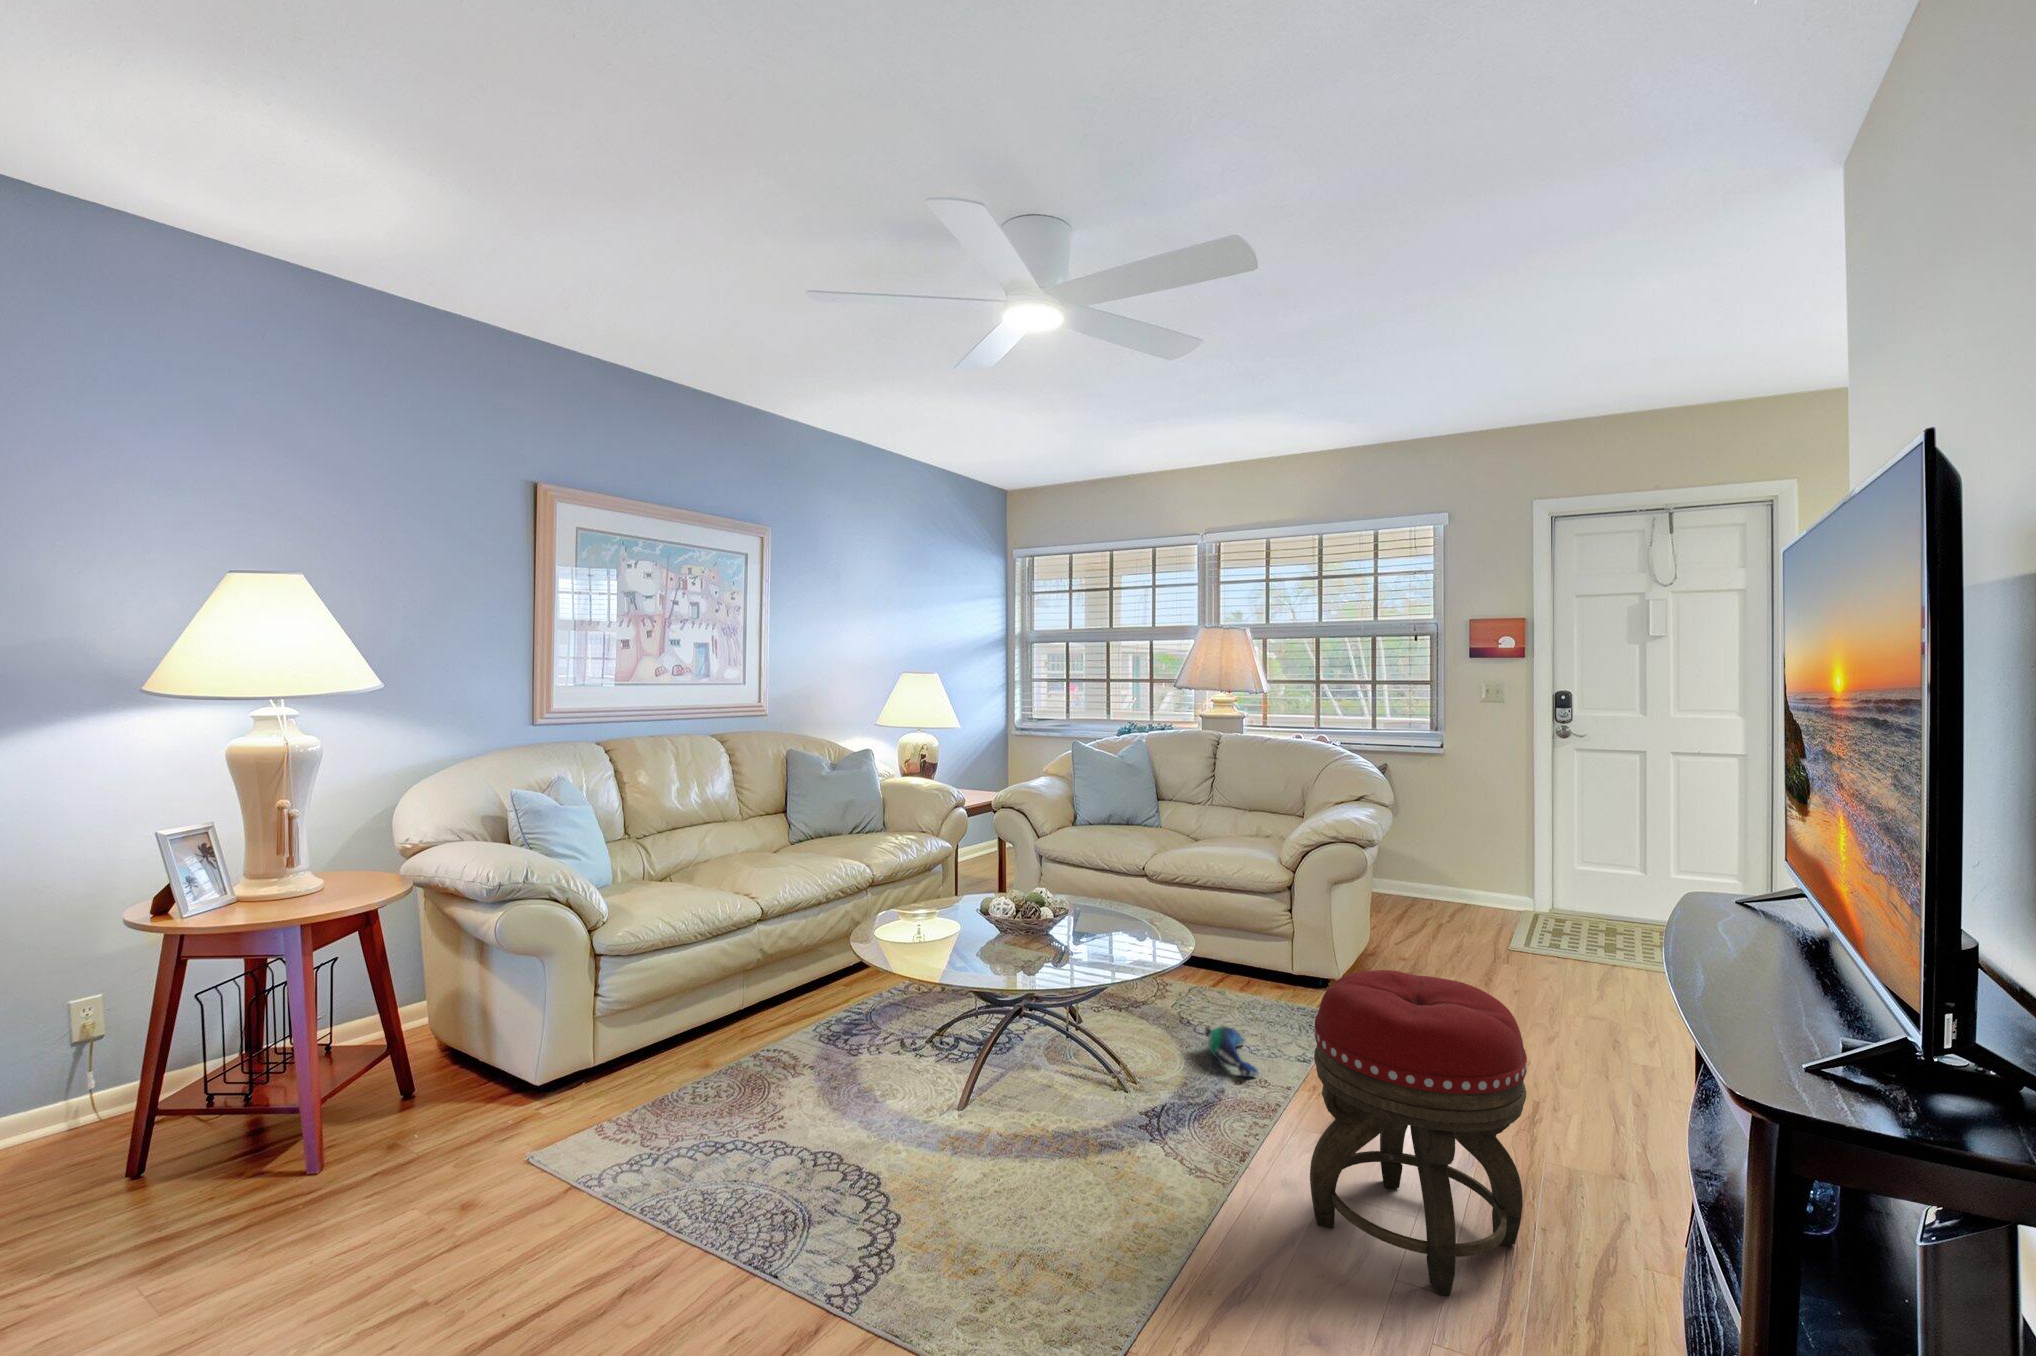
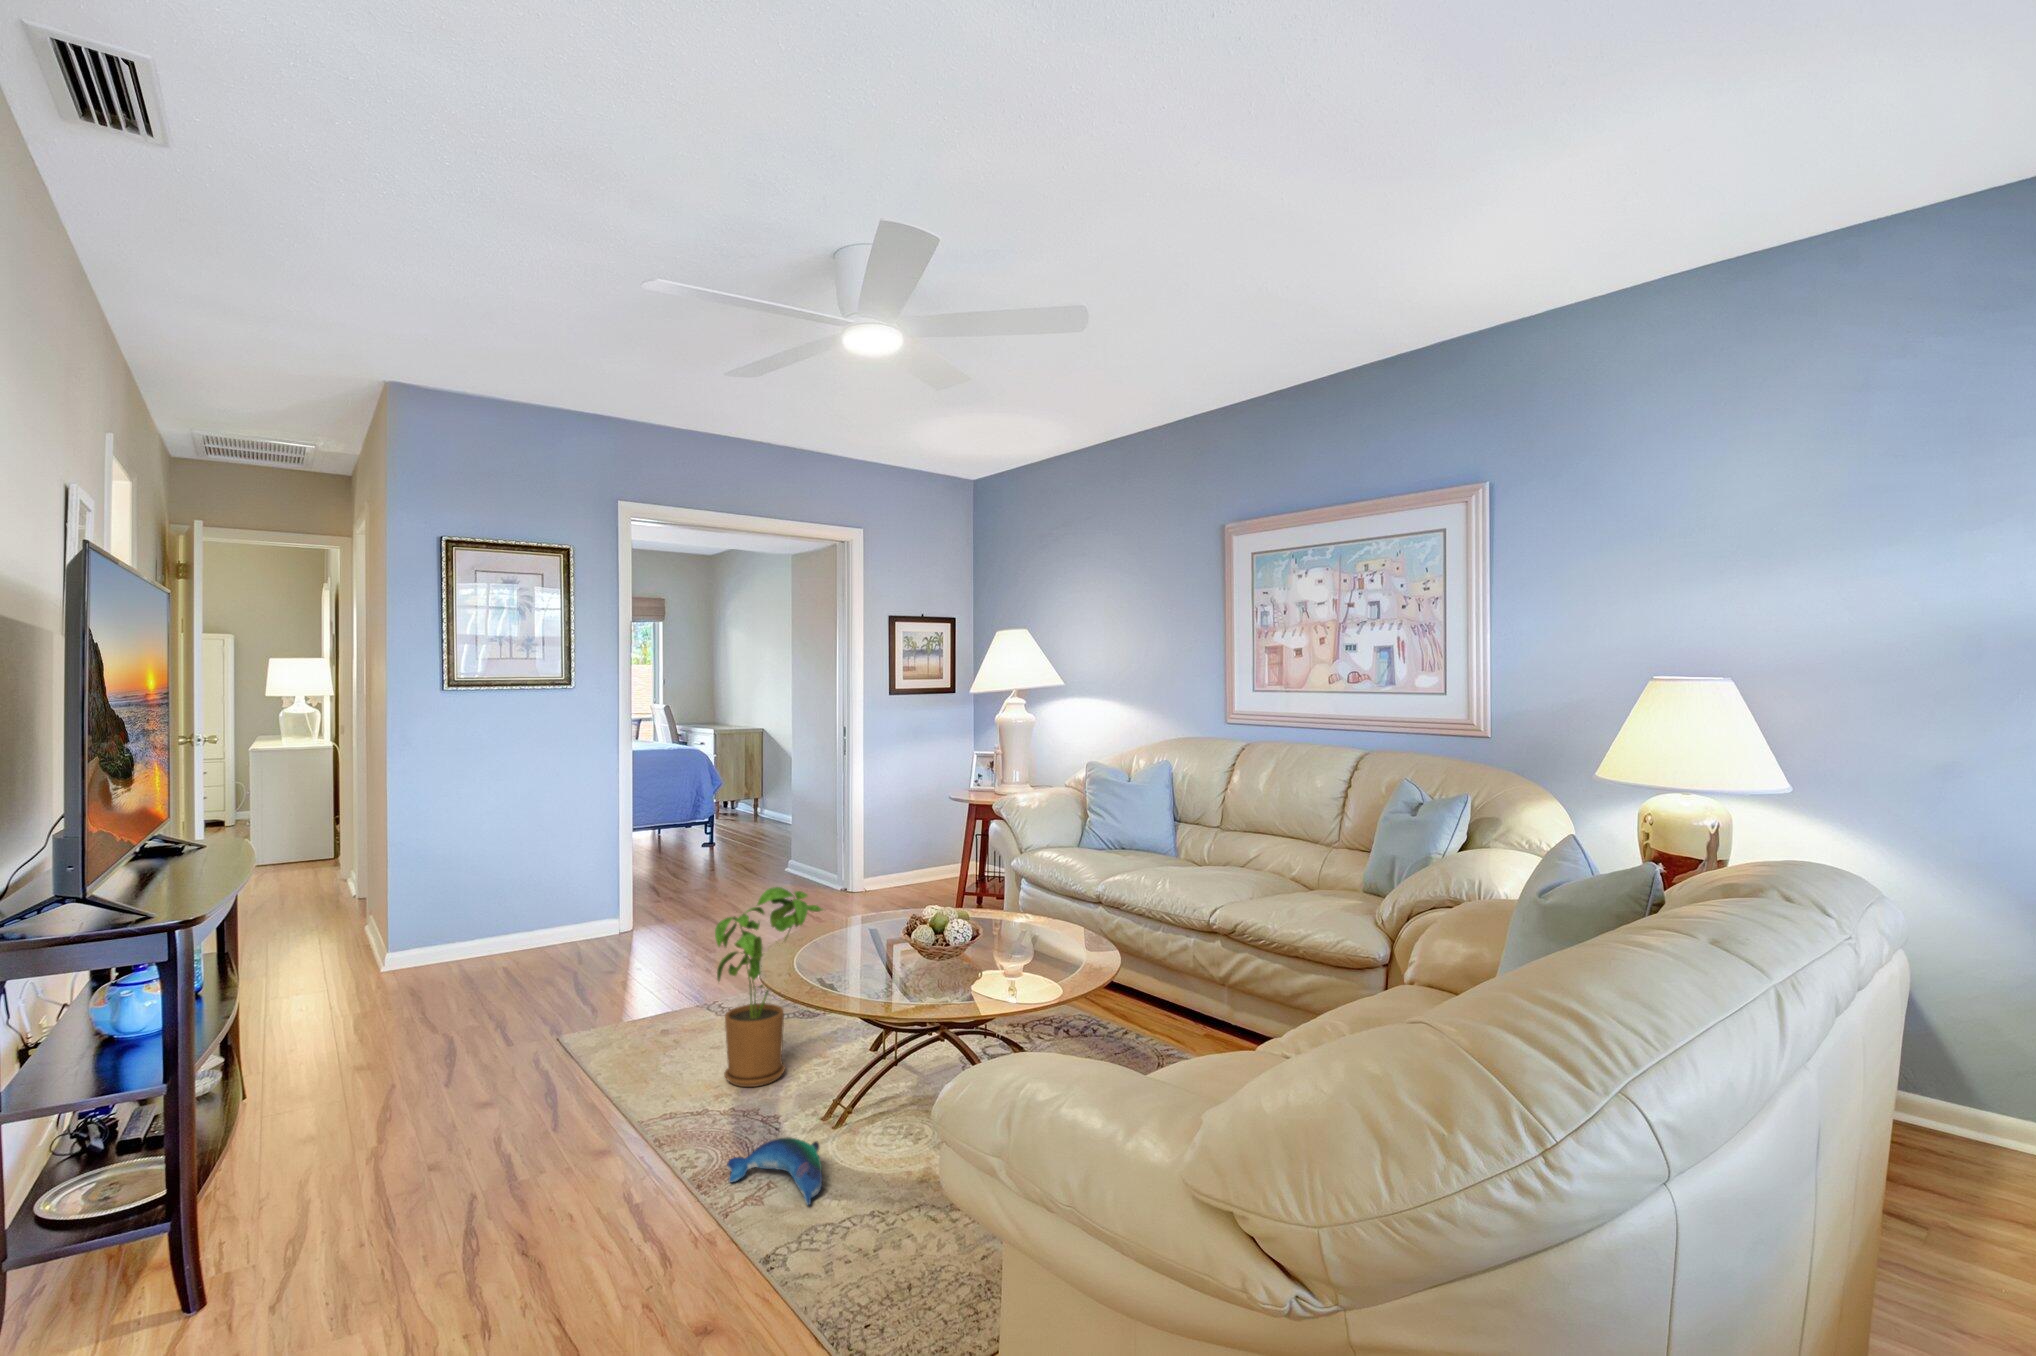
house plant: none [1036,902,1151,1144] -> present [715,887,823,1087]
footstool: present [1310,970,1527,1296] -> none [358,936,547,1192]

